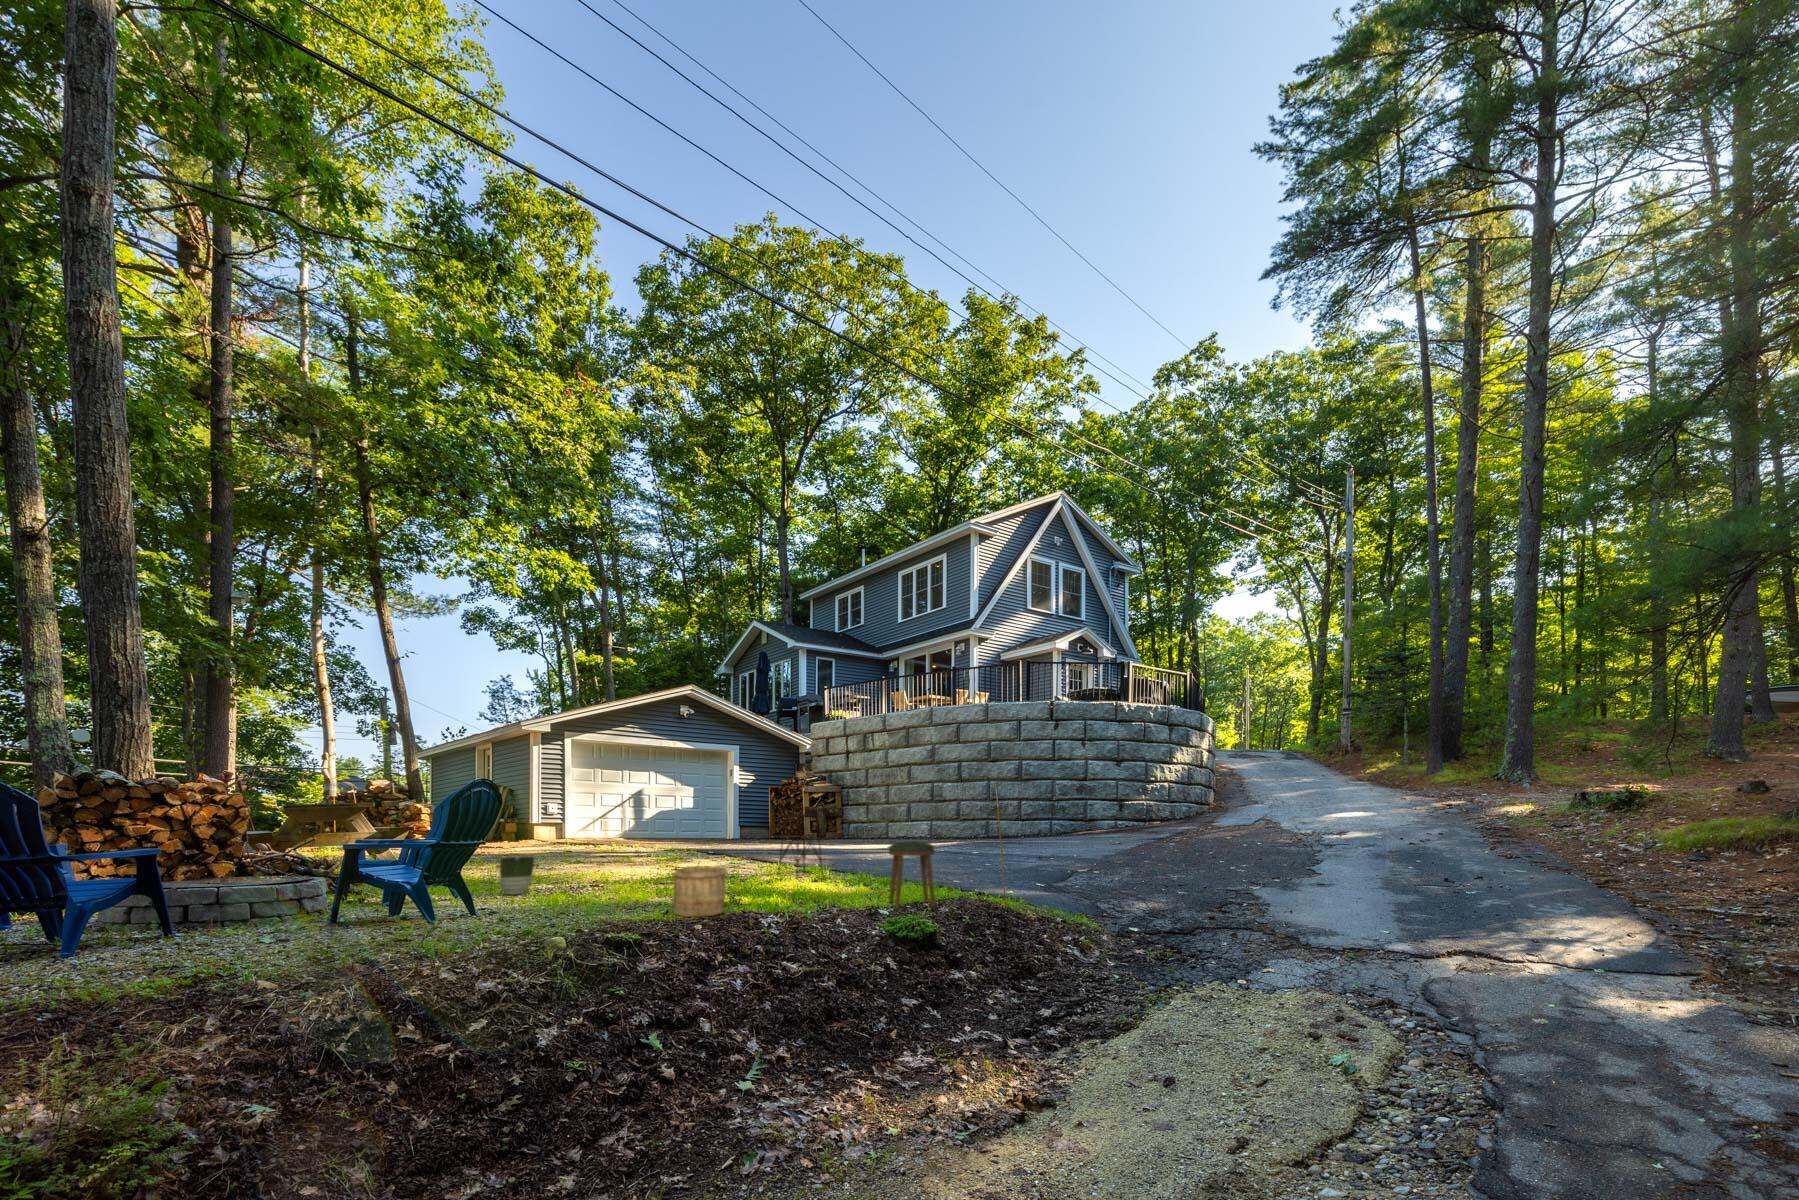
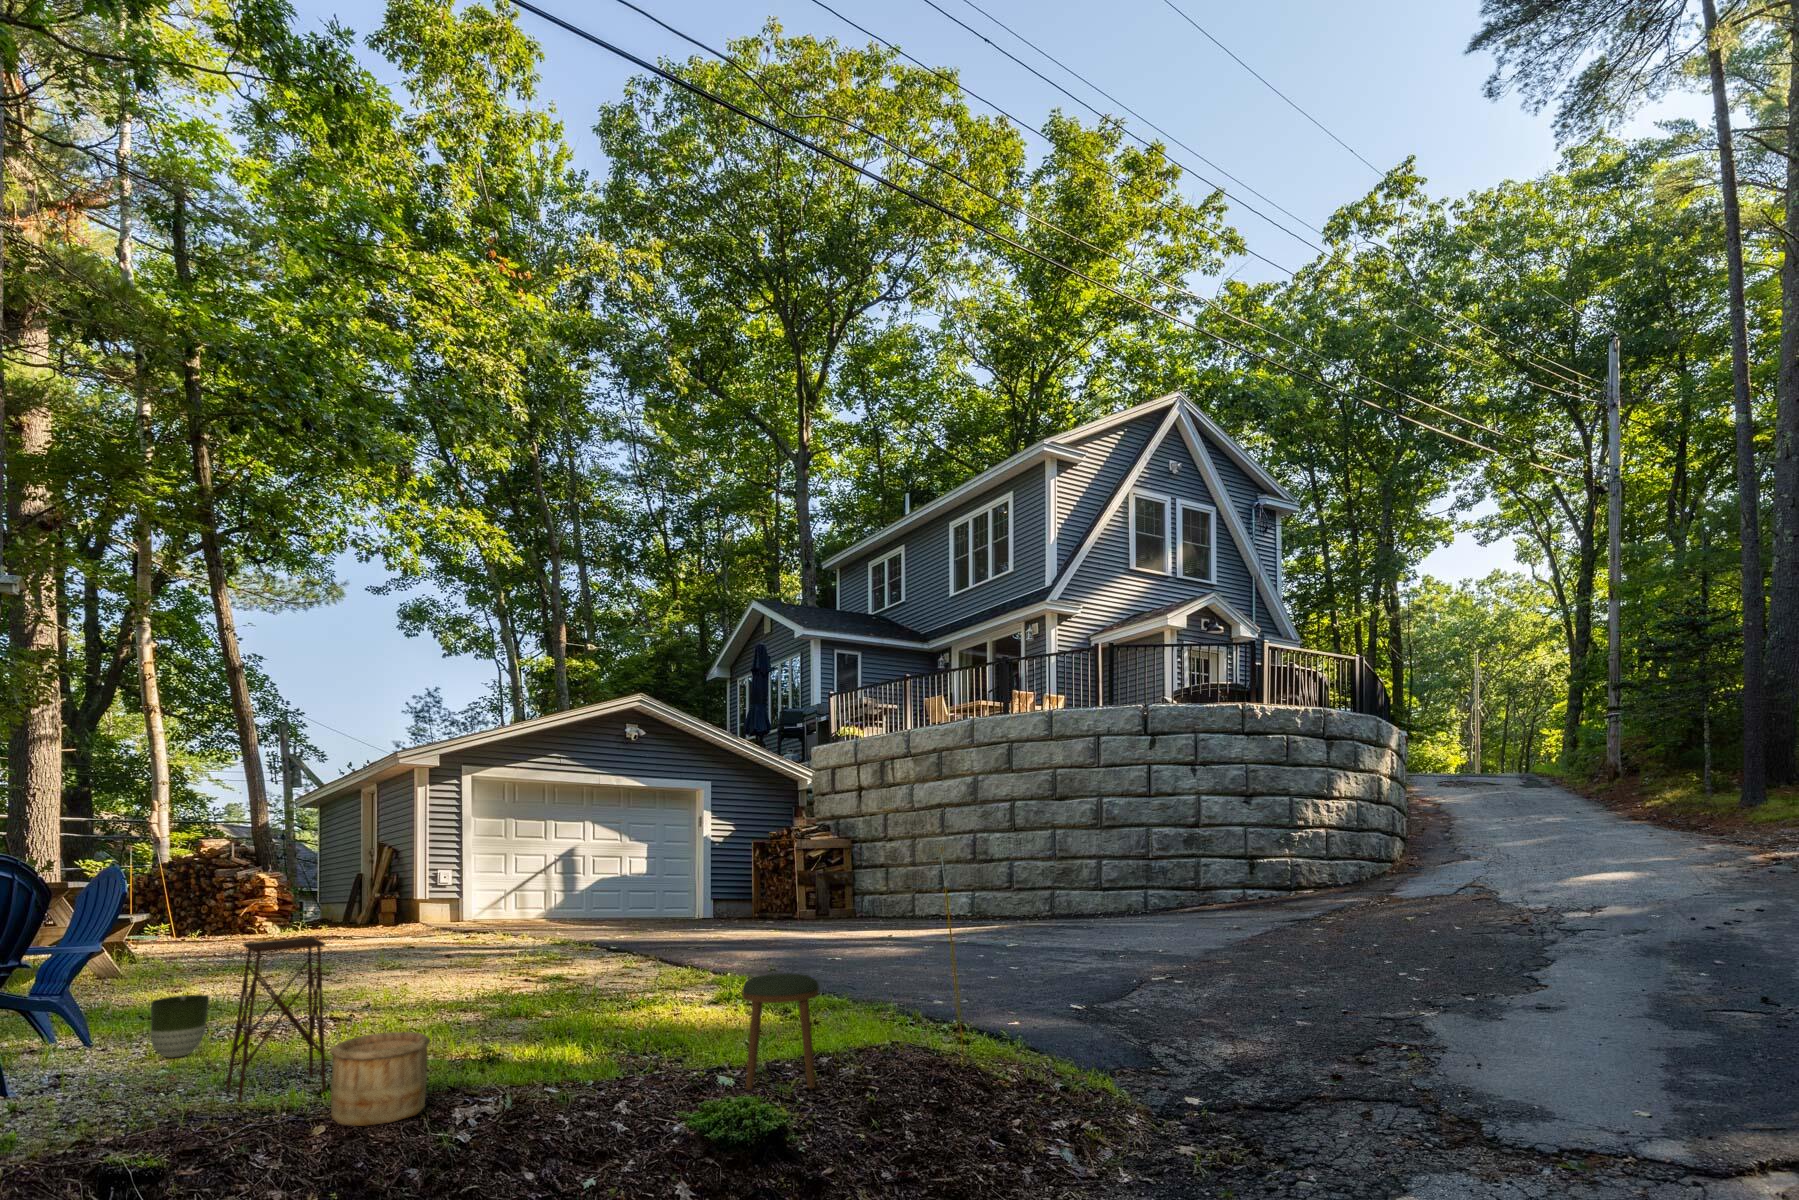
side table: present [778,814,823,877] -> present [226,937,326,1103]

